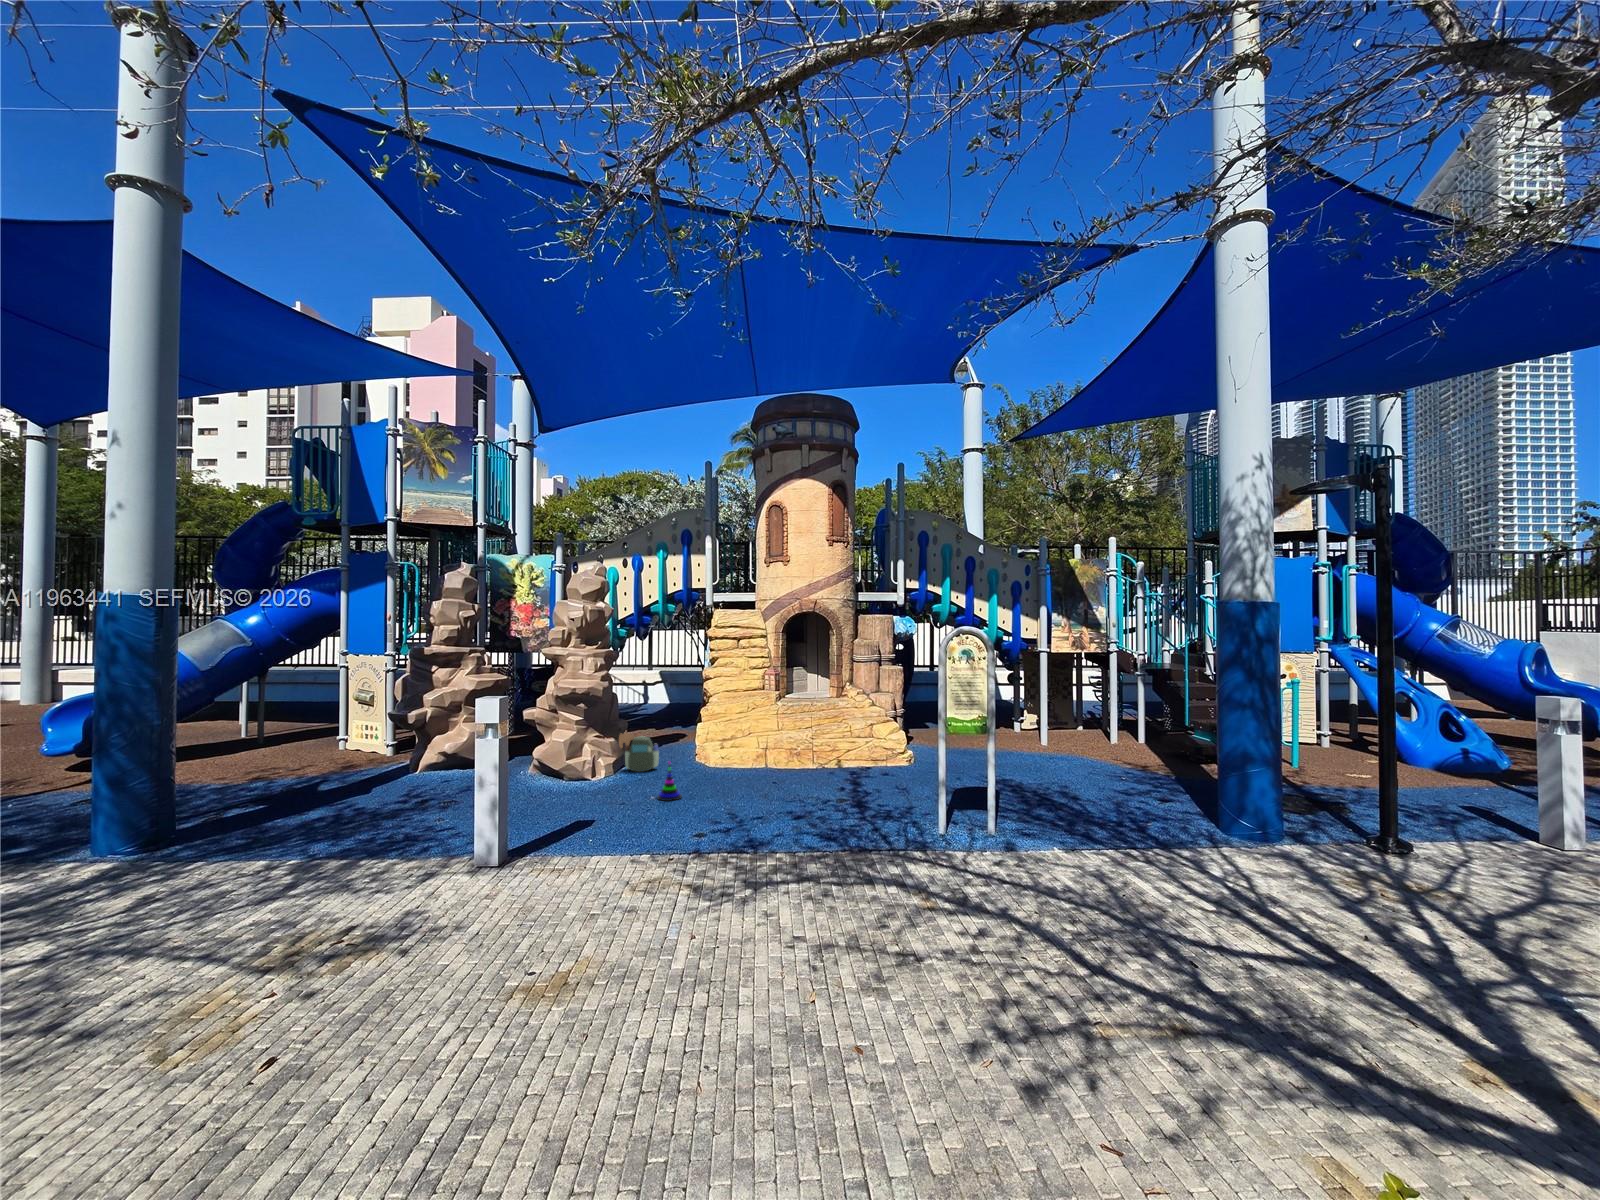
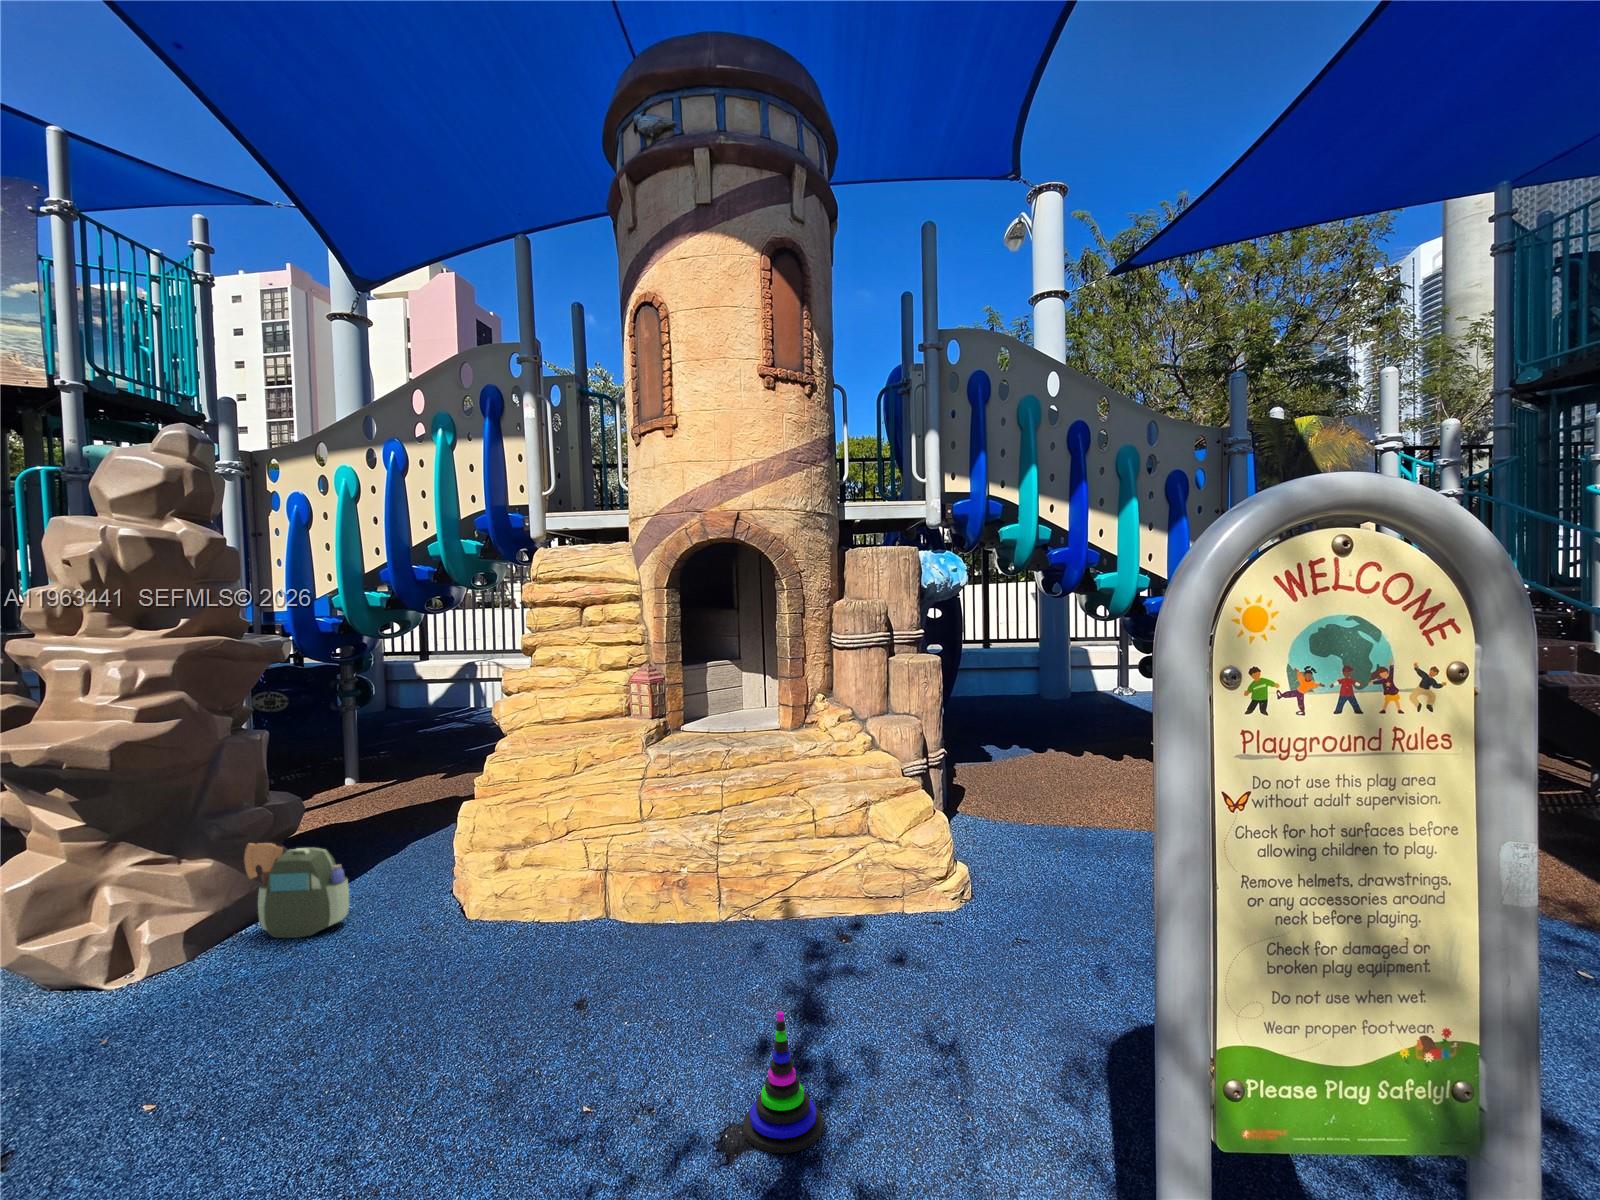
stacking toy: present [657,762,682,801] -> present [743,1011,823,1153]

